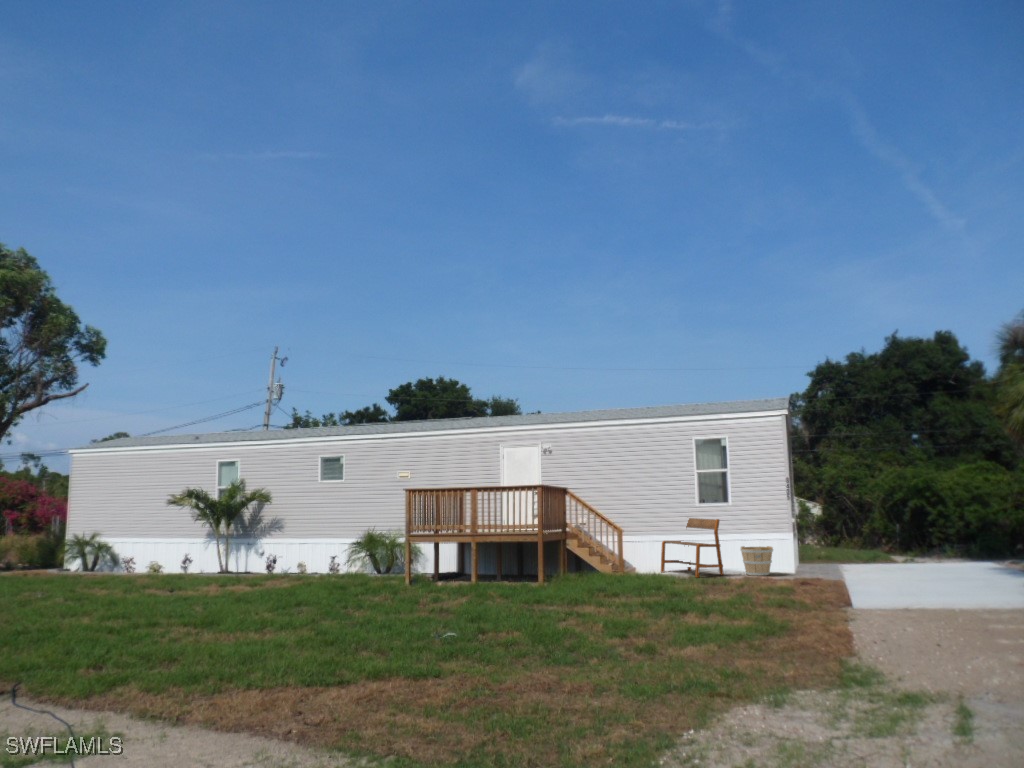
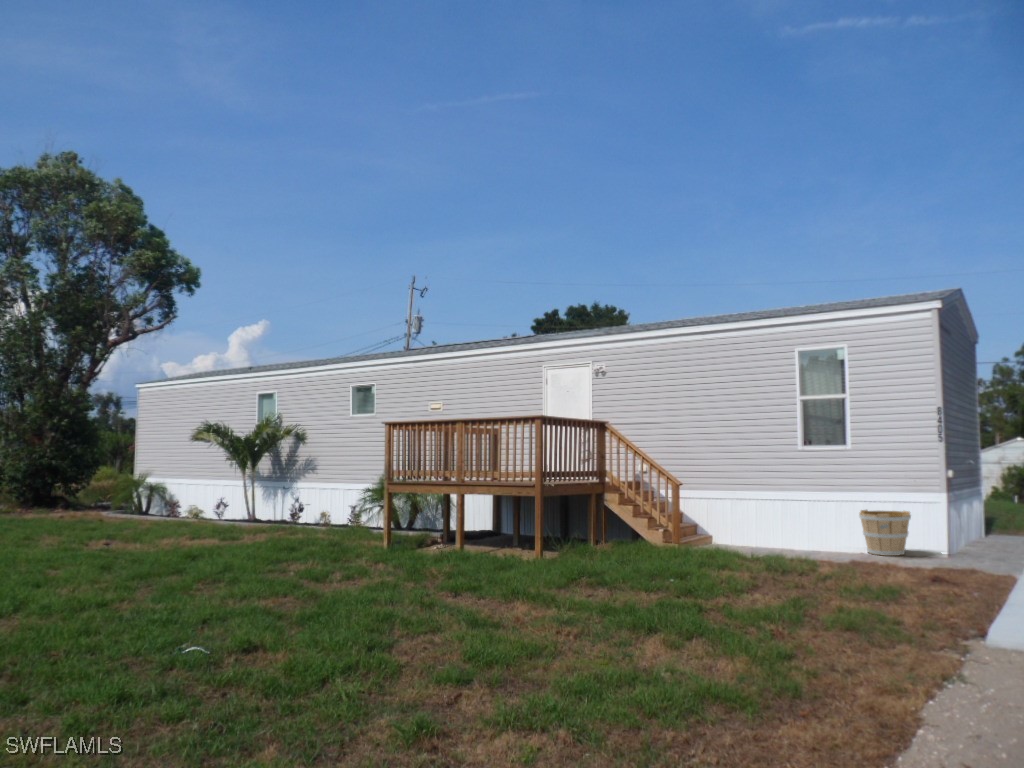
bench: present [661,518,723,578] -> none [744,465,832,555]

